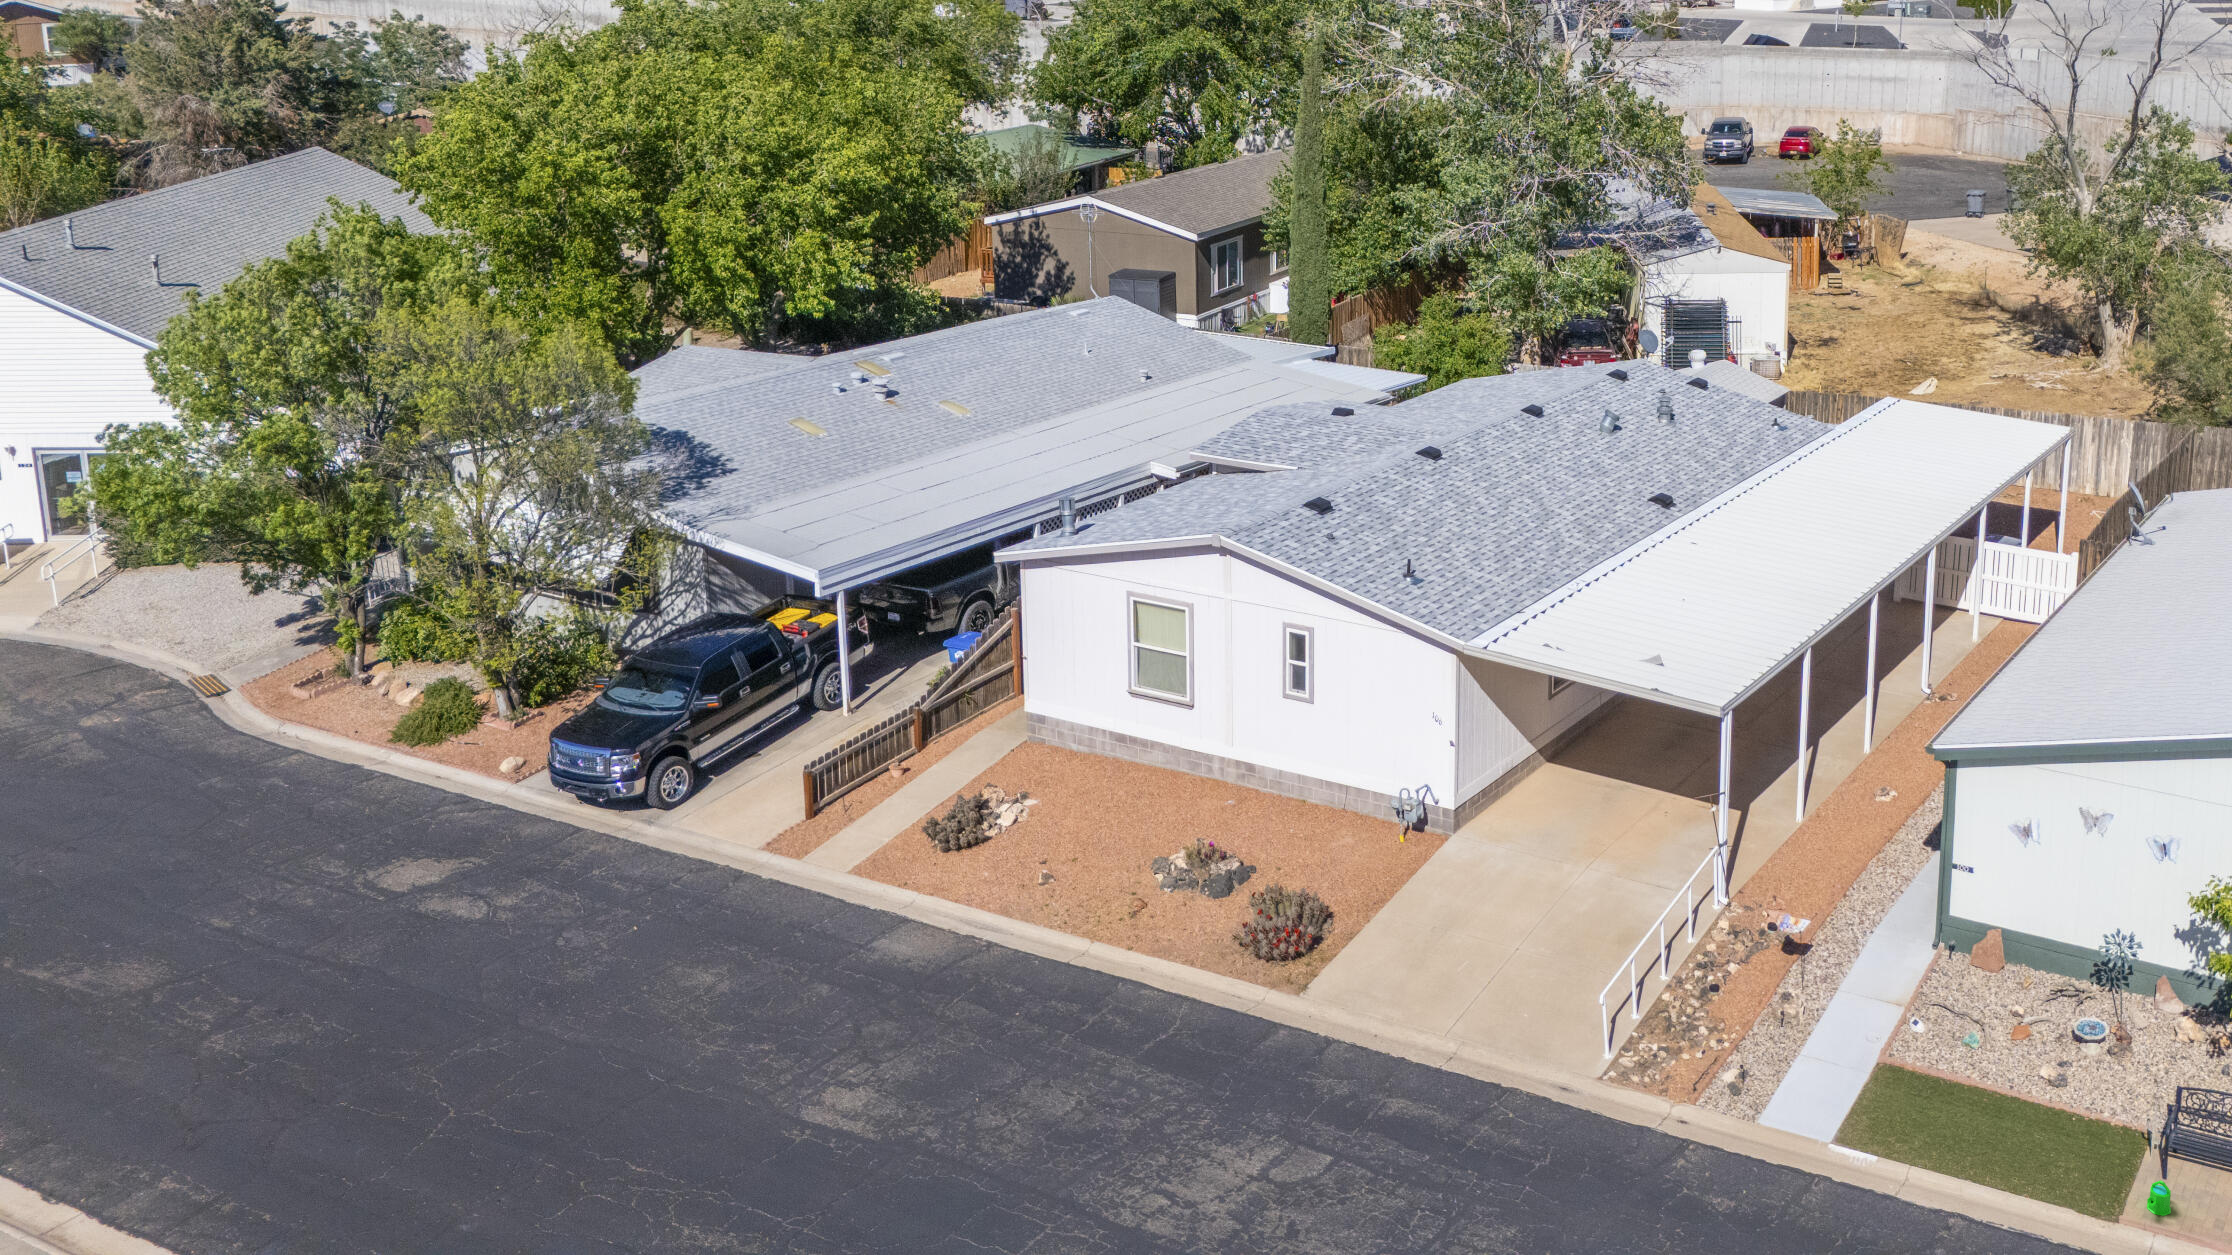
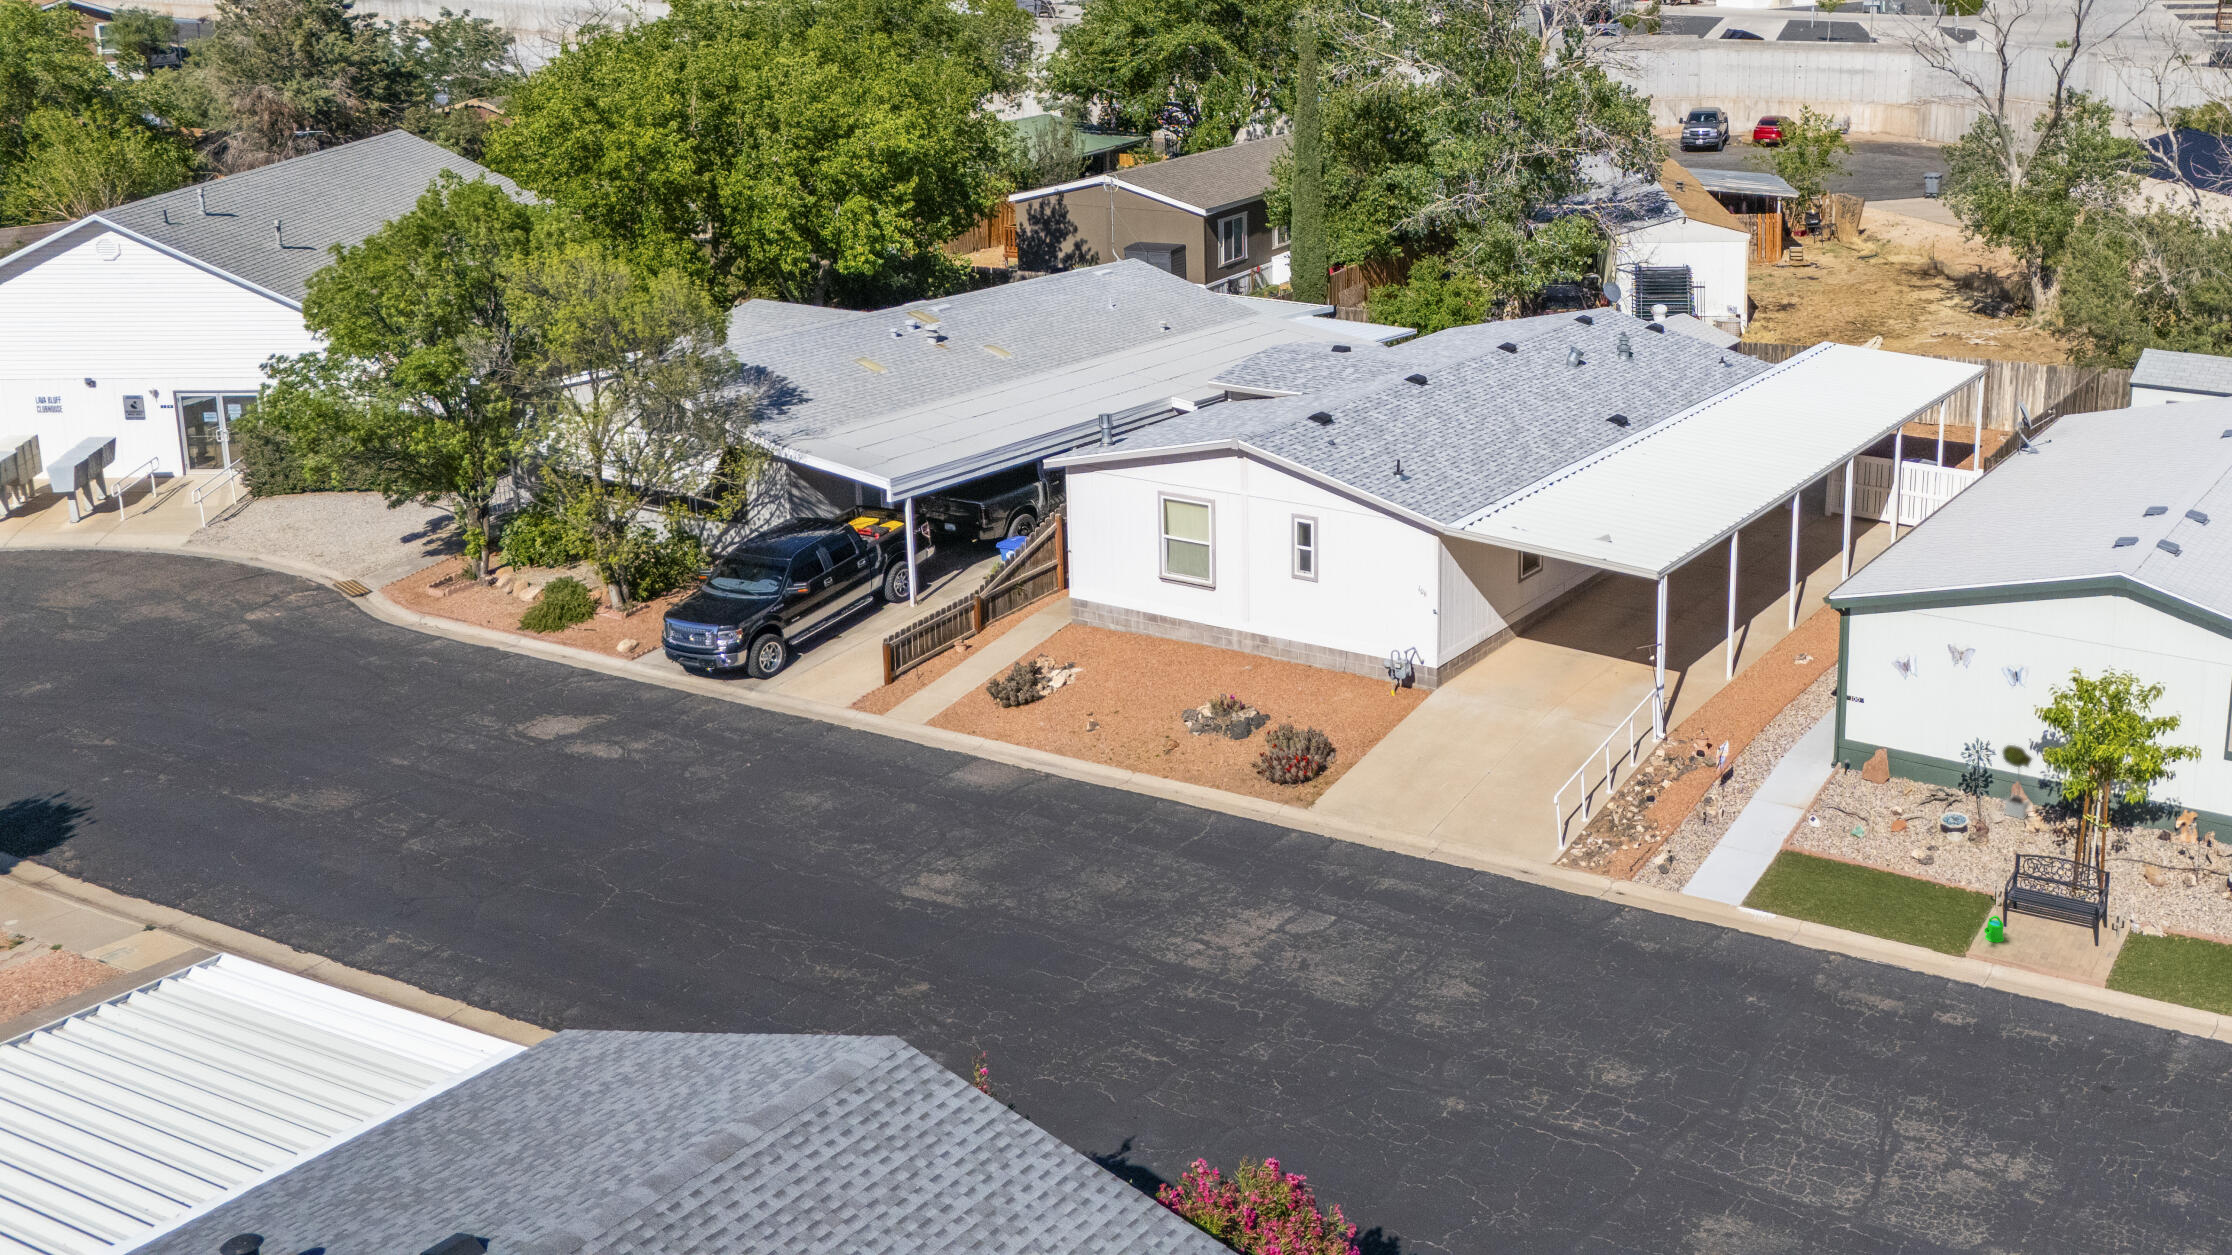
potted tree: none [2145,931,2185,1024] -> present [2003,745,2032,819]

